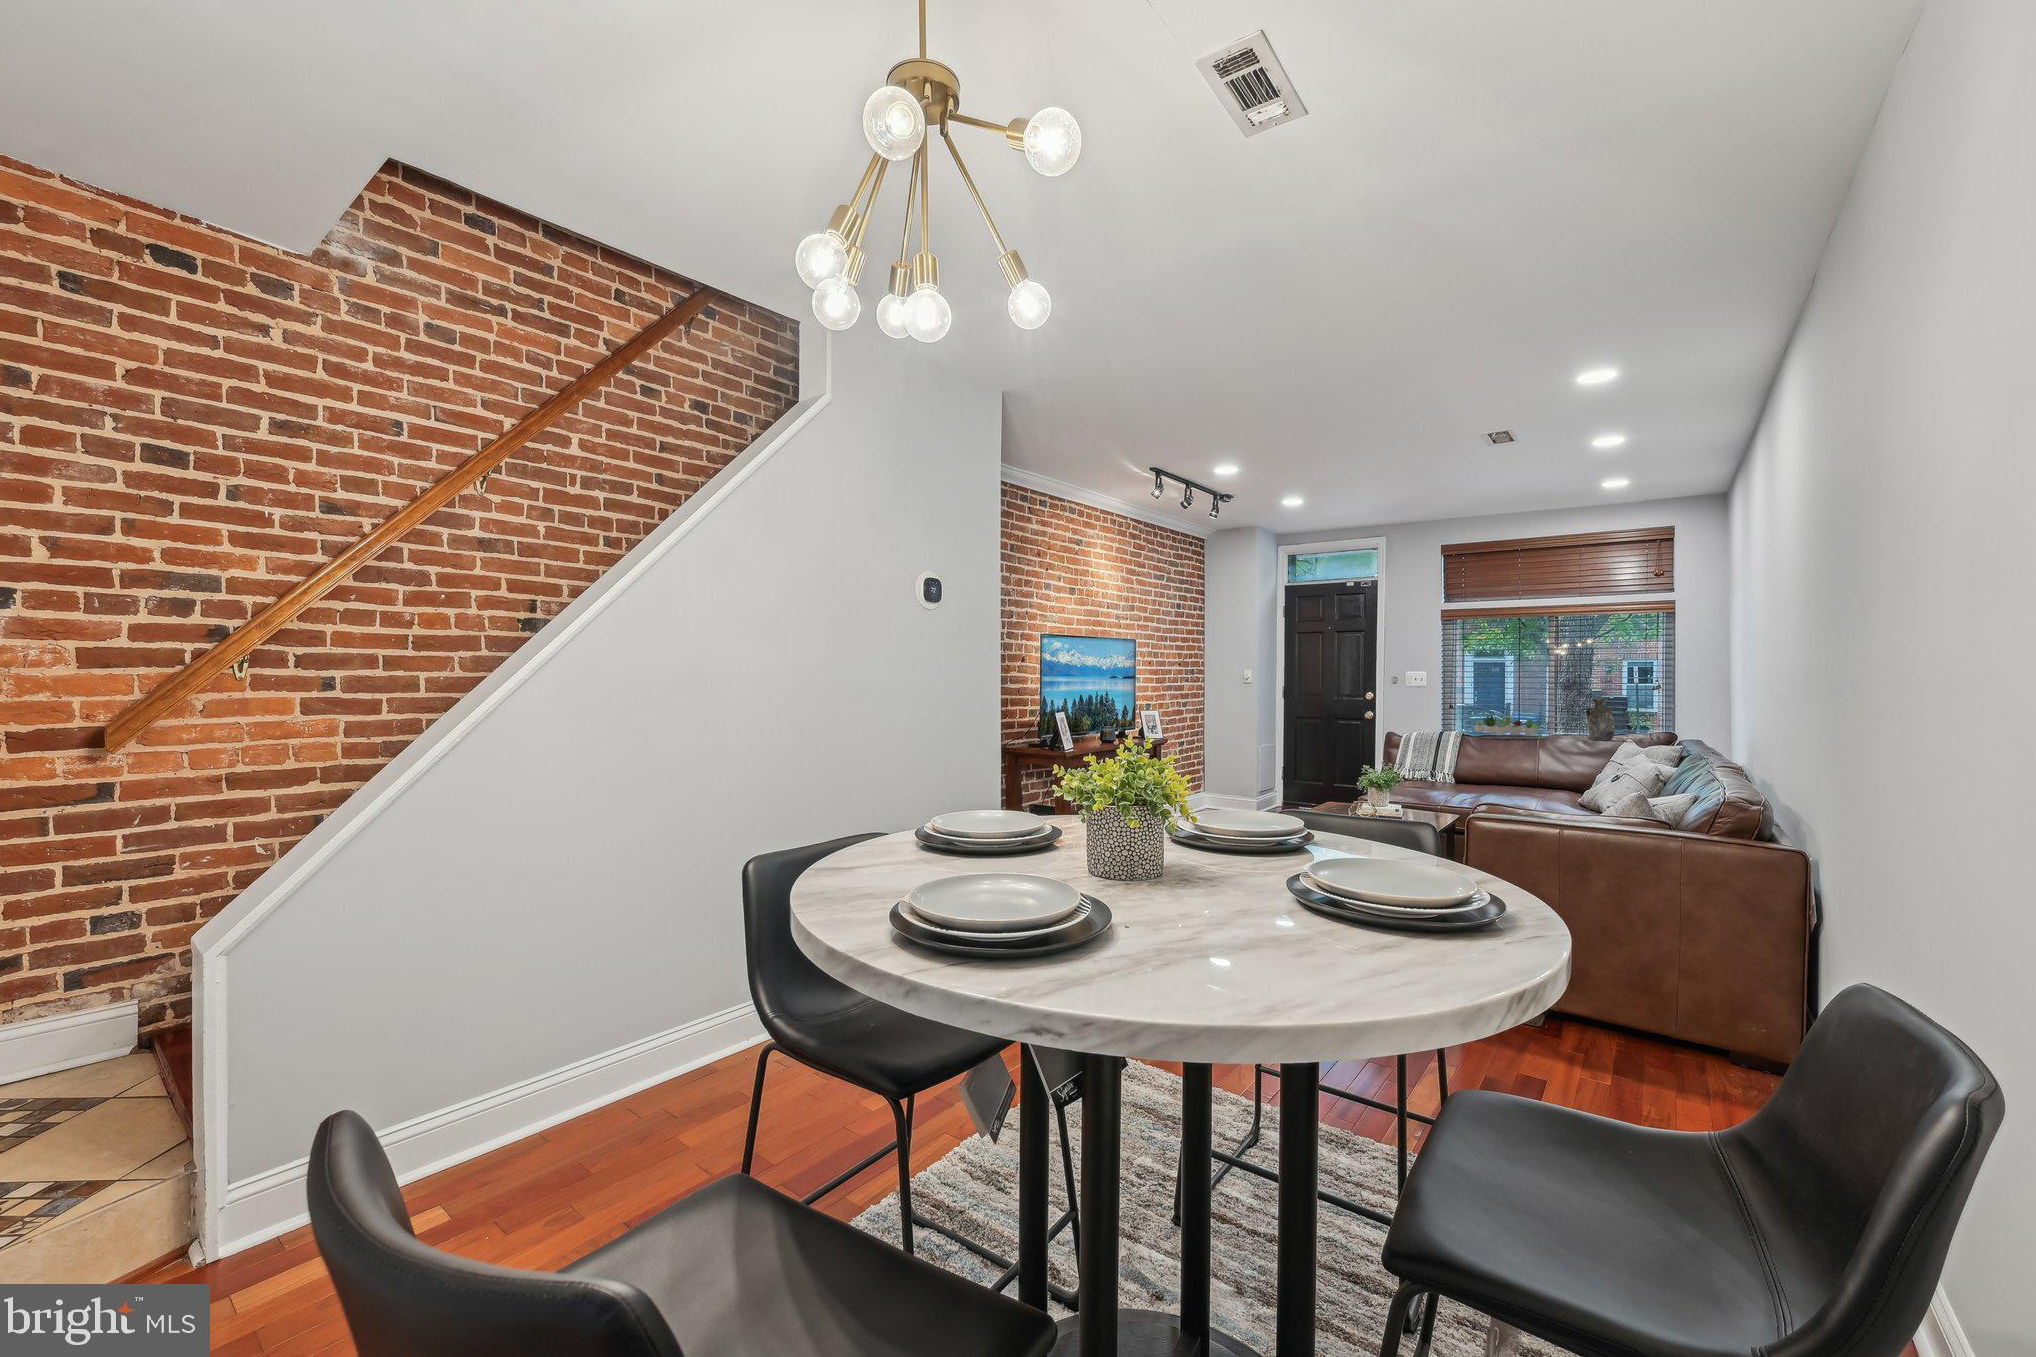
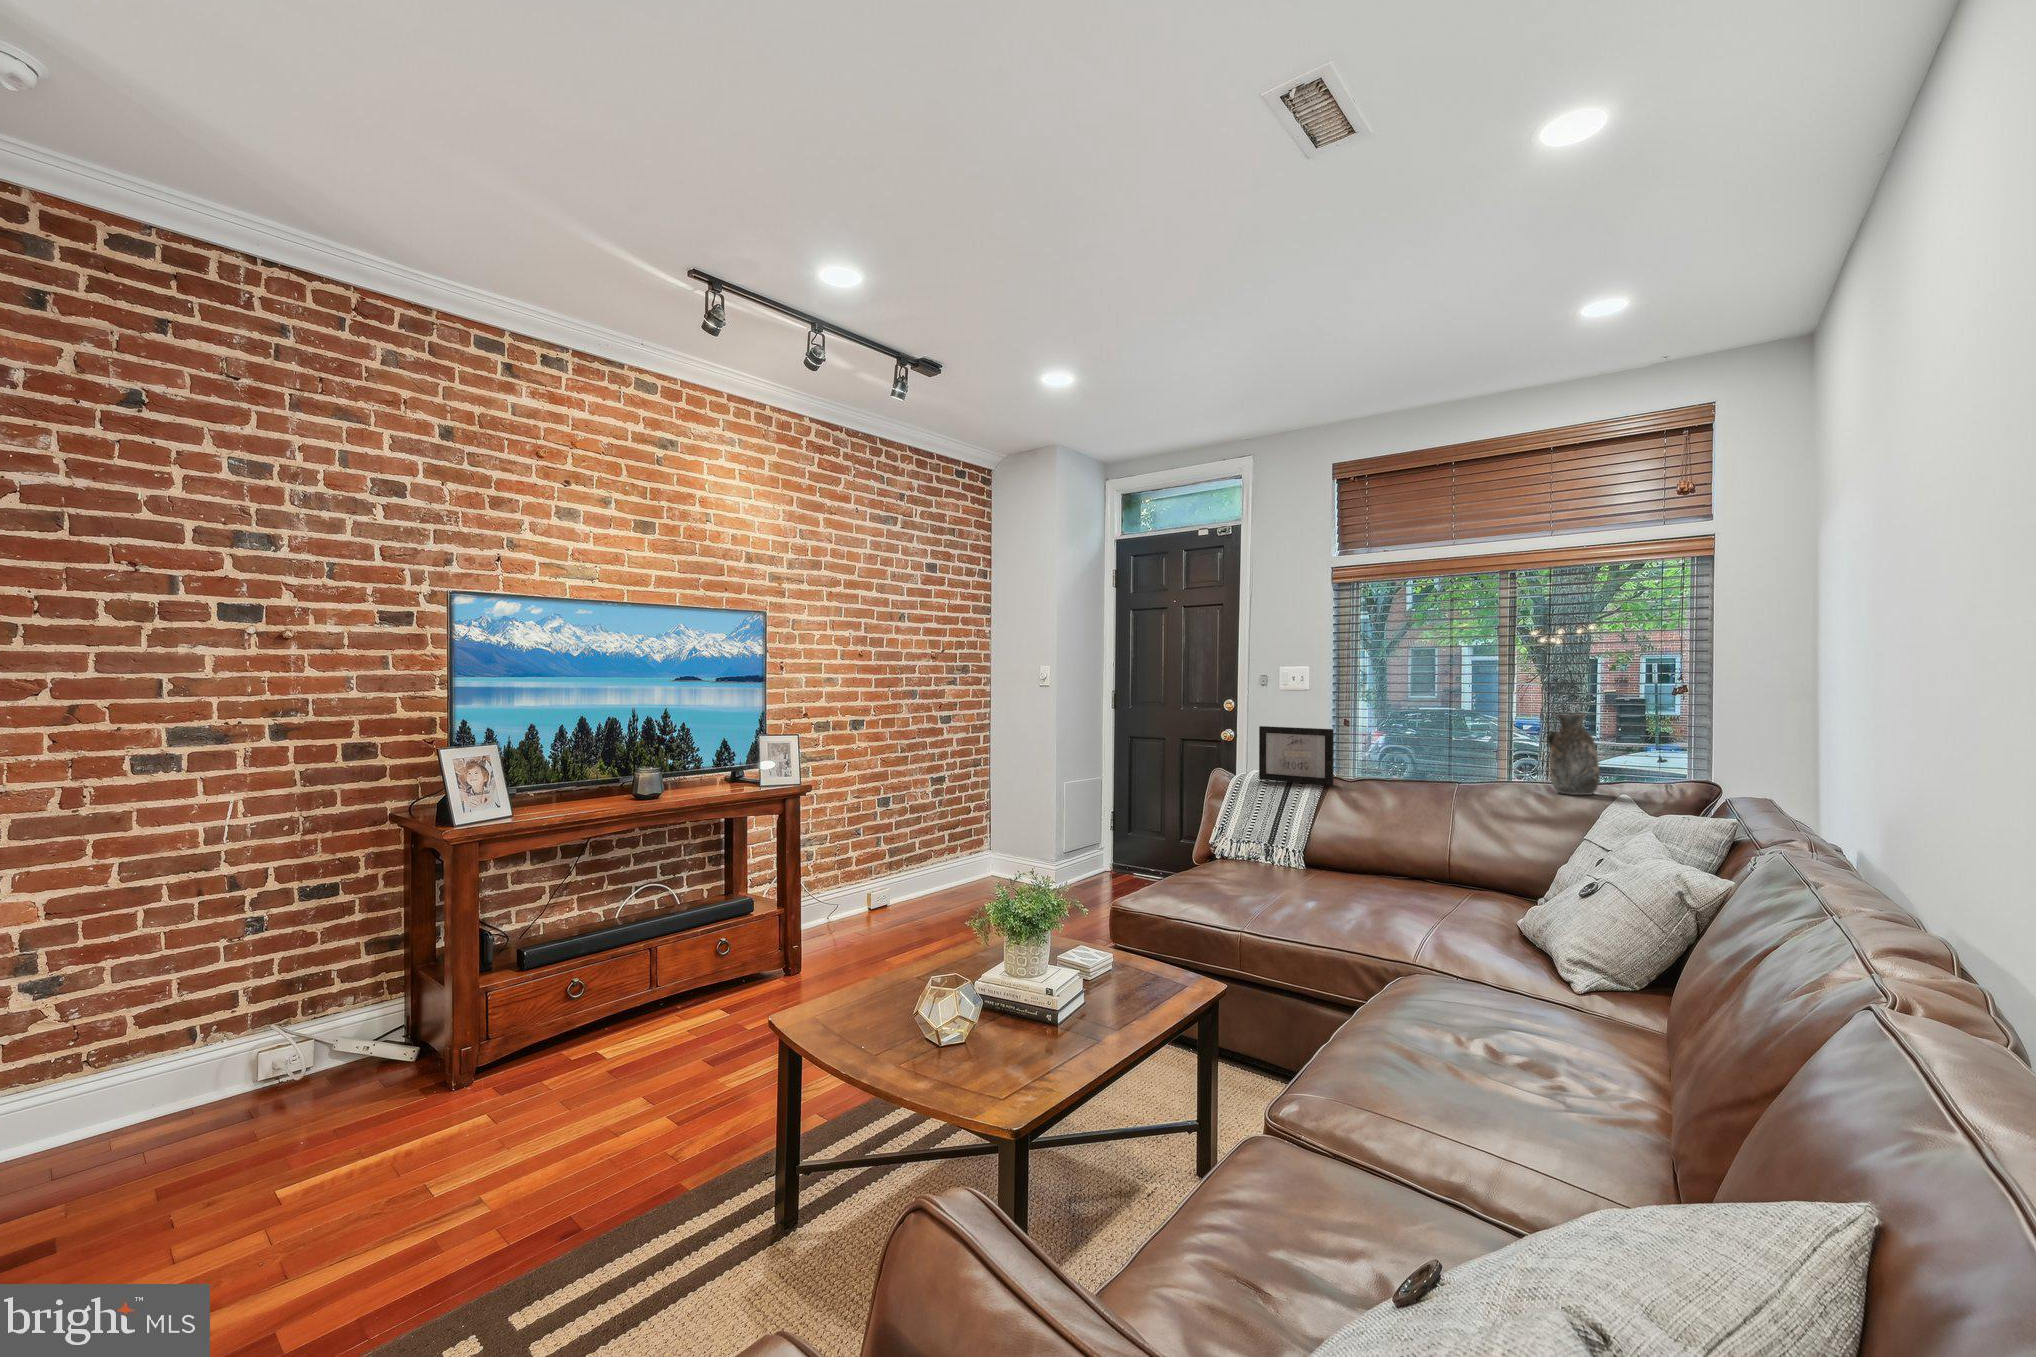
picture frame: none [1420,707,1467,739] -> present [1259,726,1334,785]
succulent plant: present [1475,714,1543,739] -> none [1350,738,1468,788]

